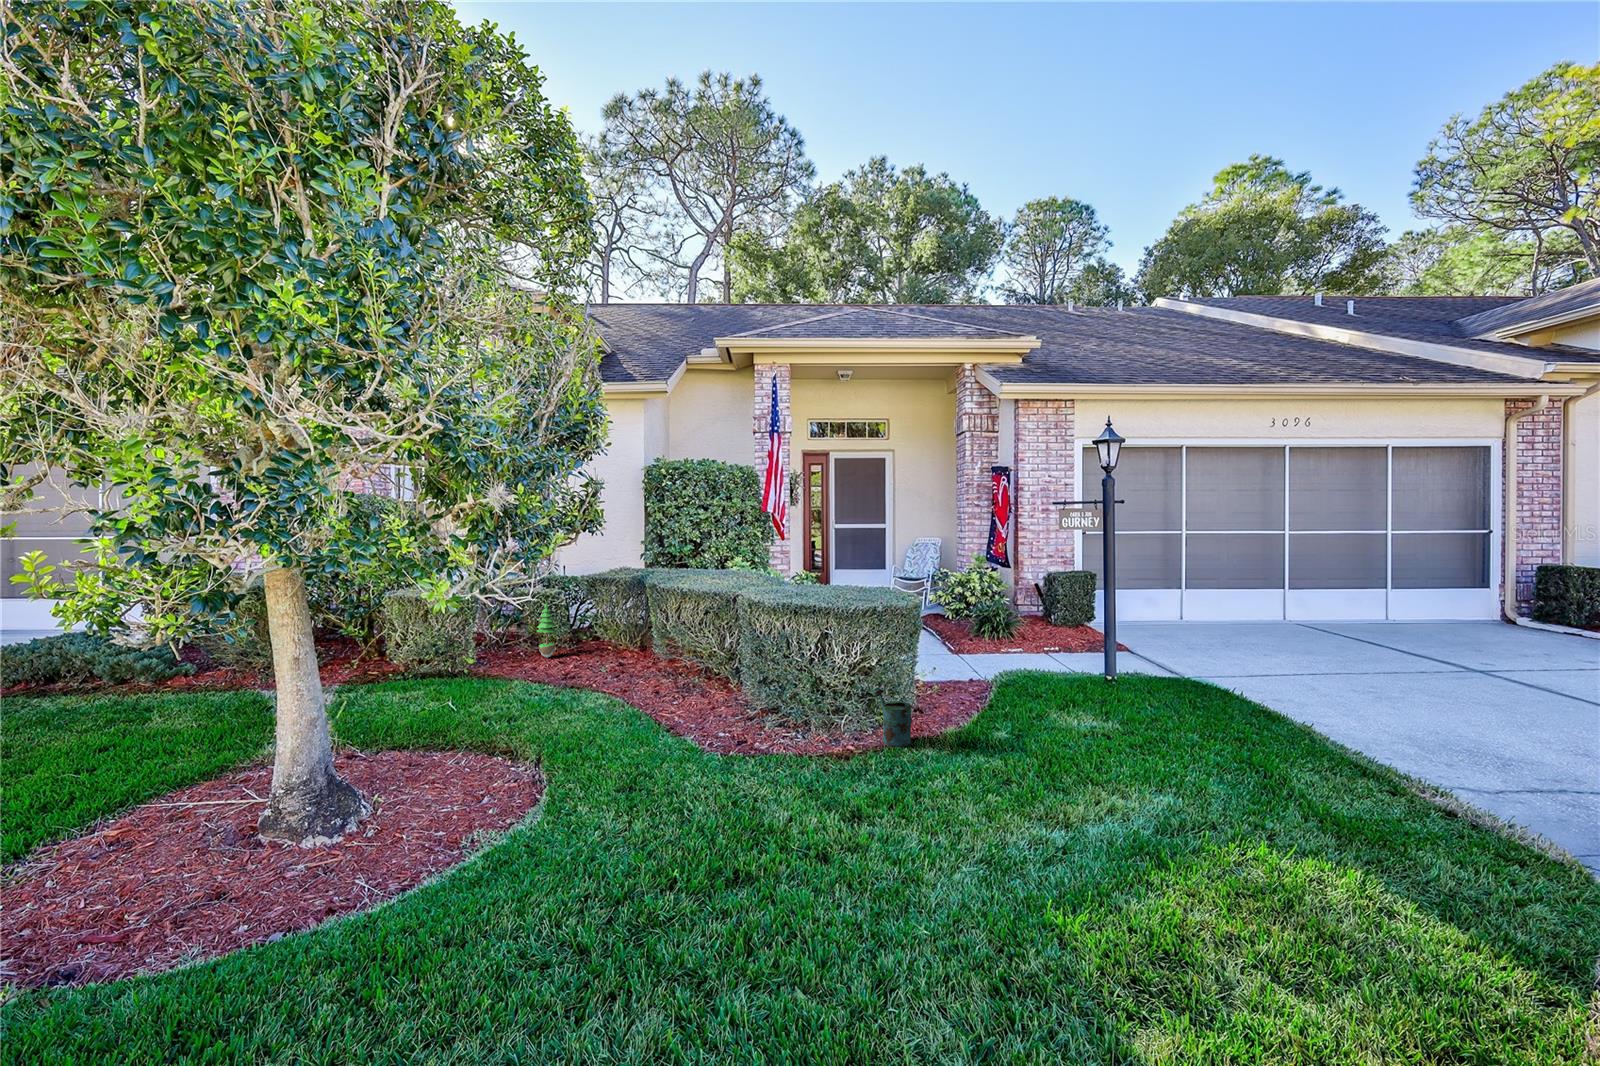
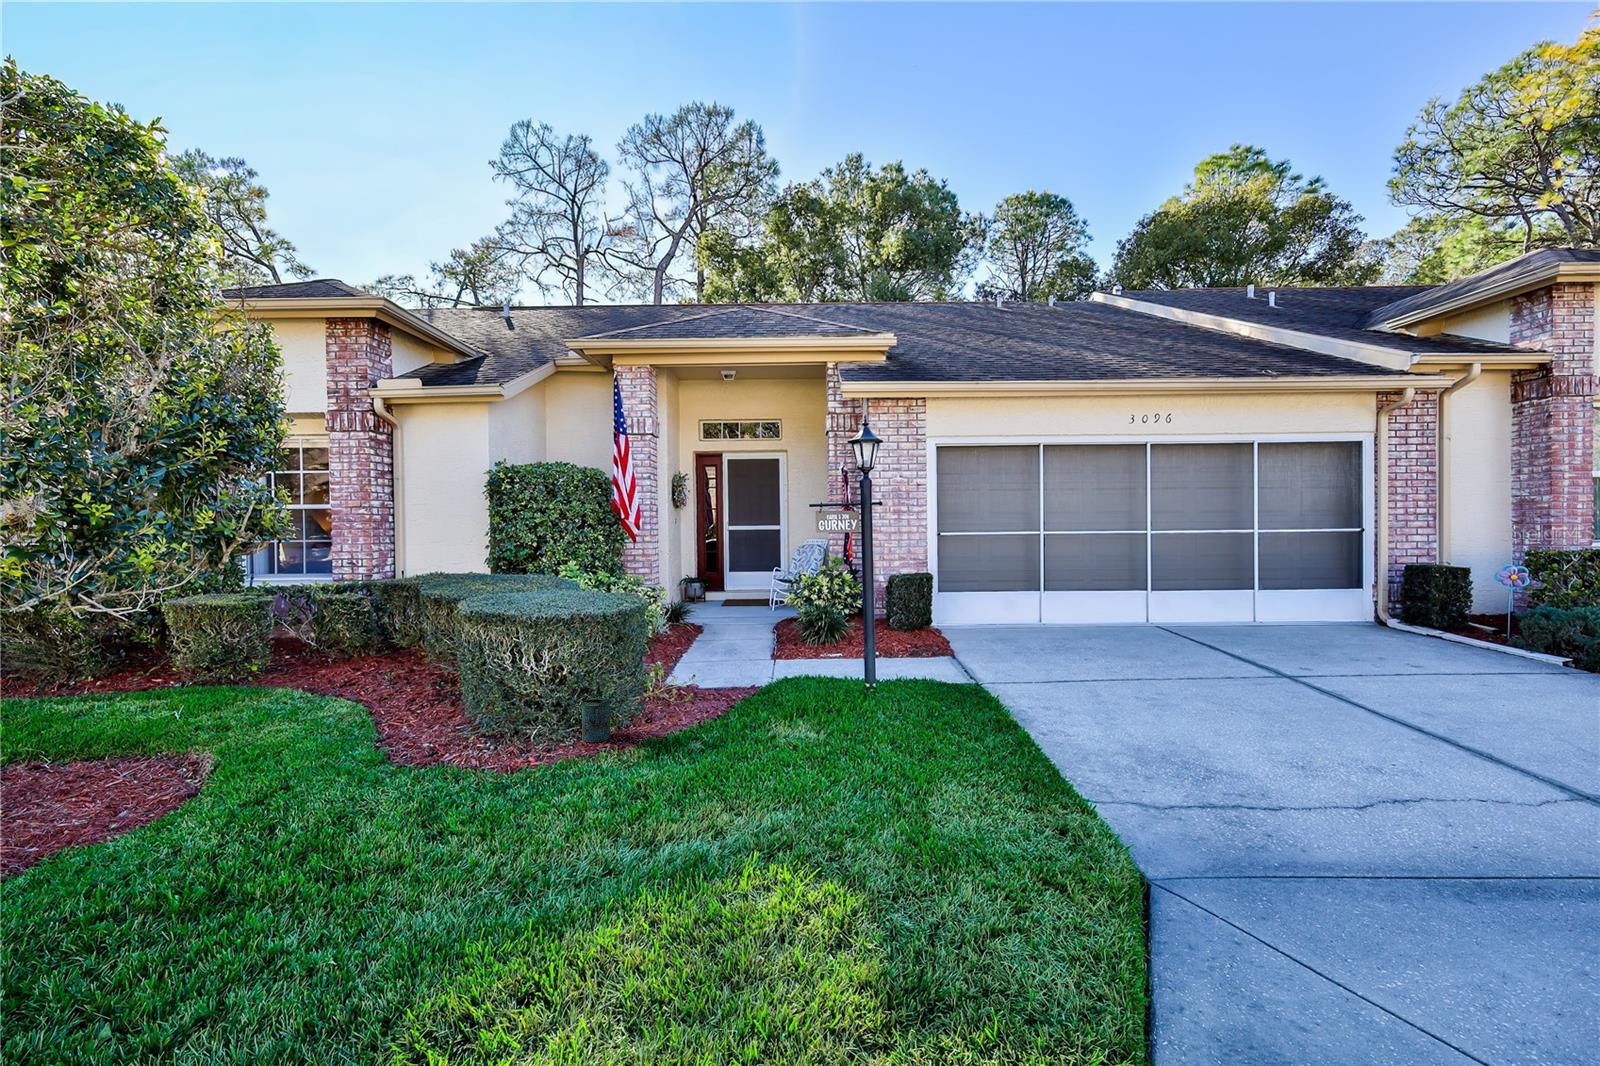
potted tree: present [536,603,557,658] -> none [360,600,384,654]

